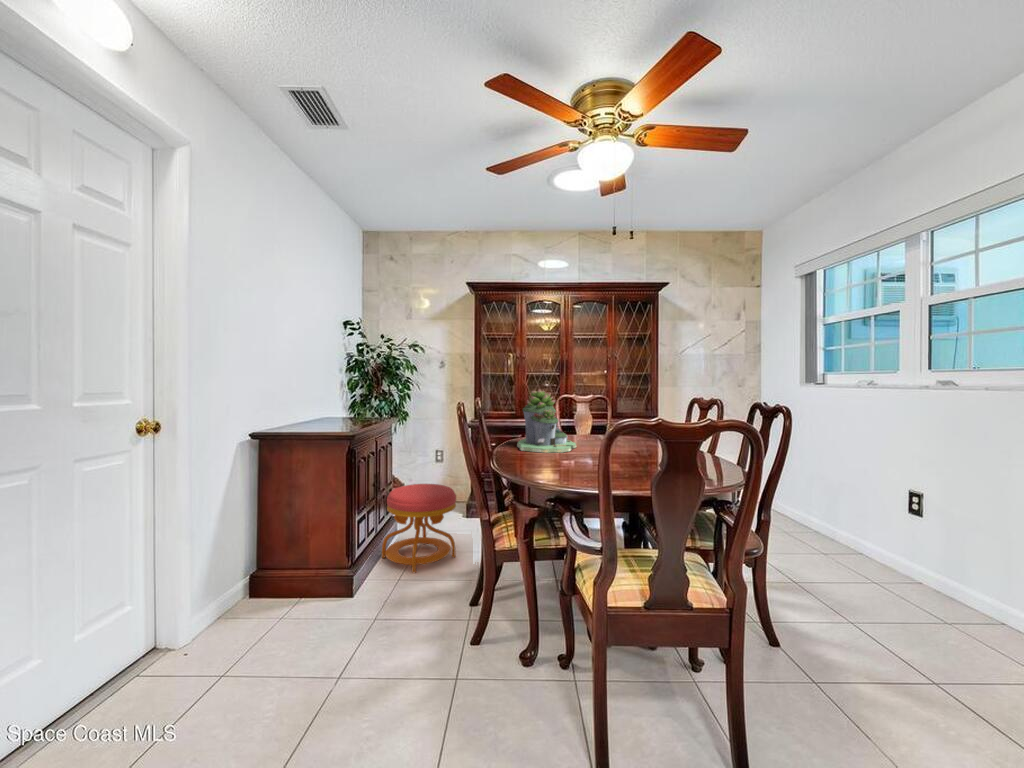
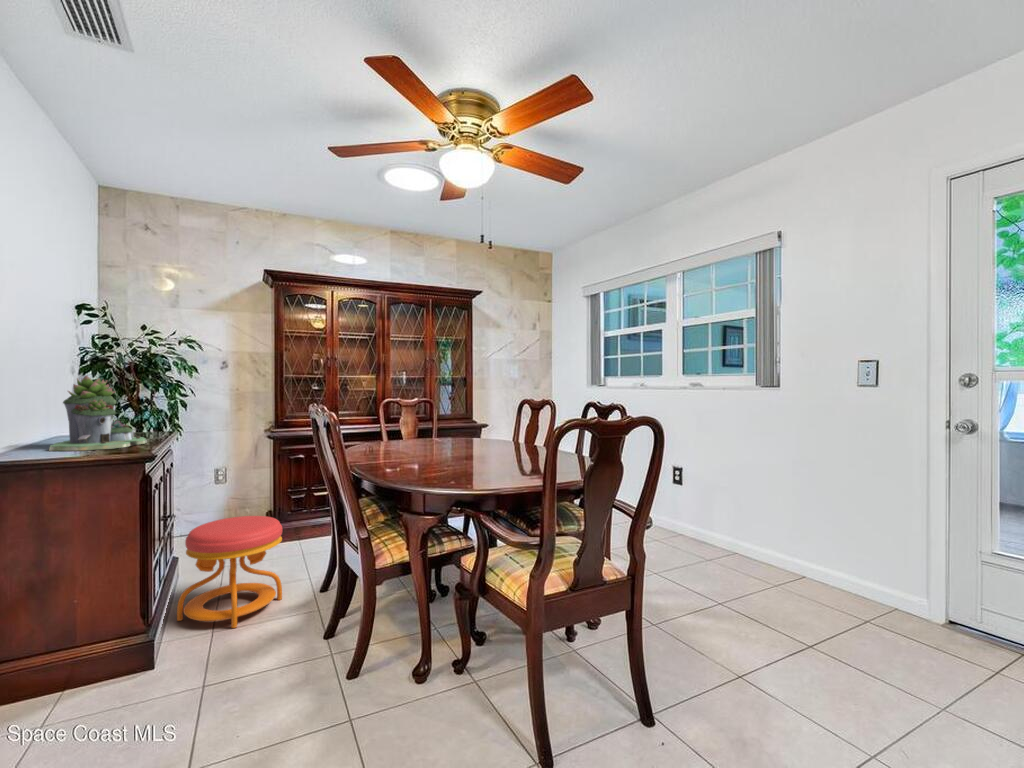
succulent planter: present [517,389,576,453] -> present [49,376,147,451]

